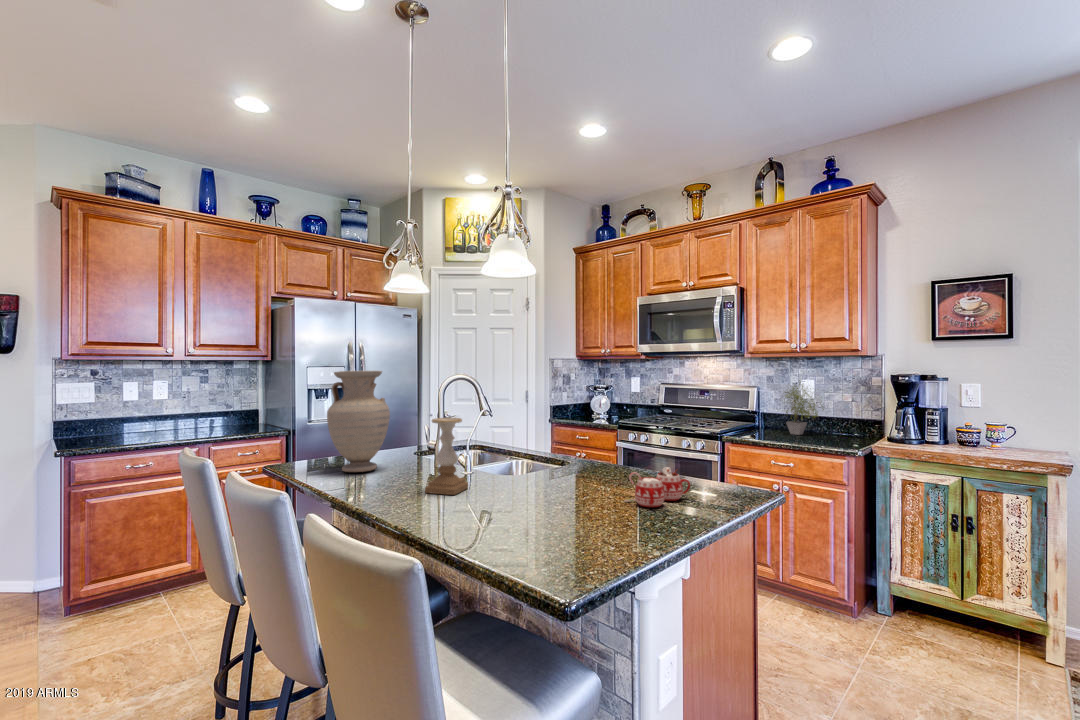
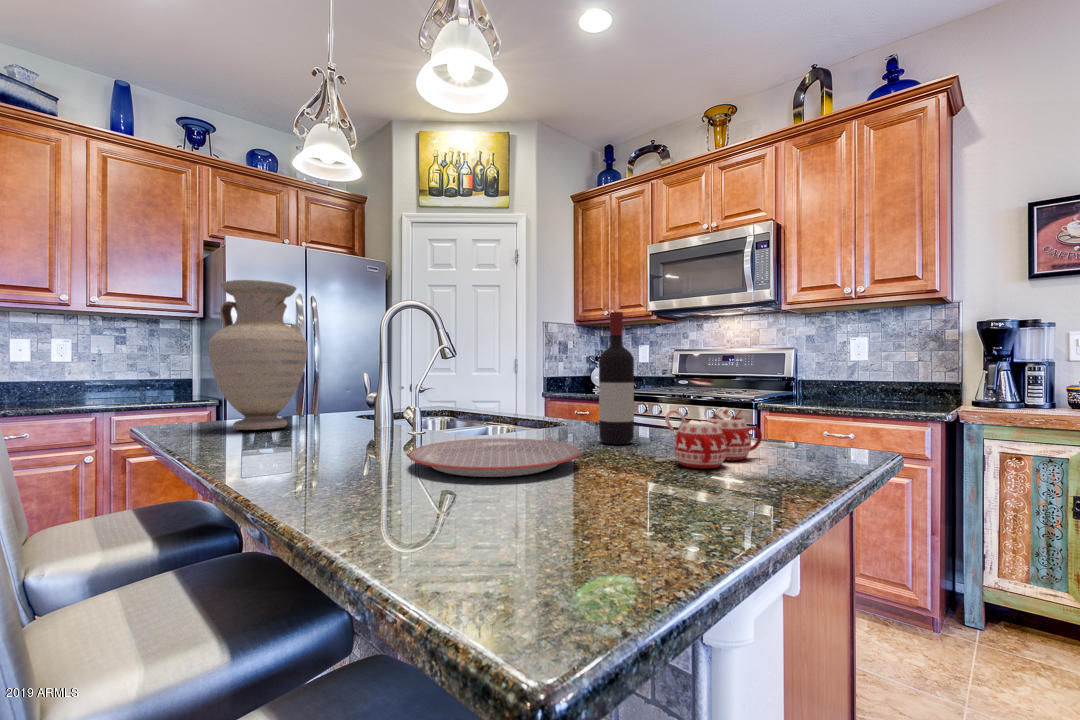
potted plant: present [785,384,824,435] -> none [820,333,884,403]
wine bottle: none [592,399,614,486] -> present [599,312,634,444]
candle holder: present [425,418,468,495] -> none [333,335,406,454]
plate: none [479,485,578,514] -> present [409,438,579,477]

